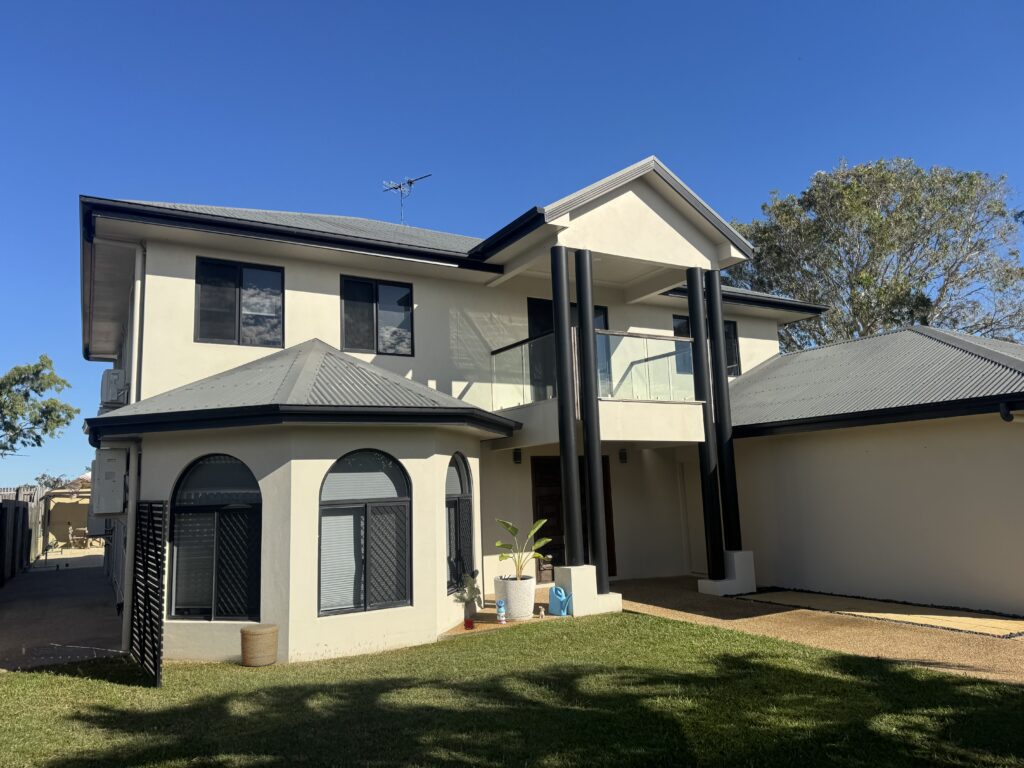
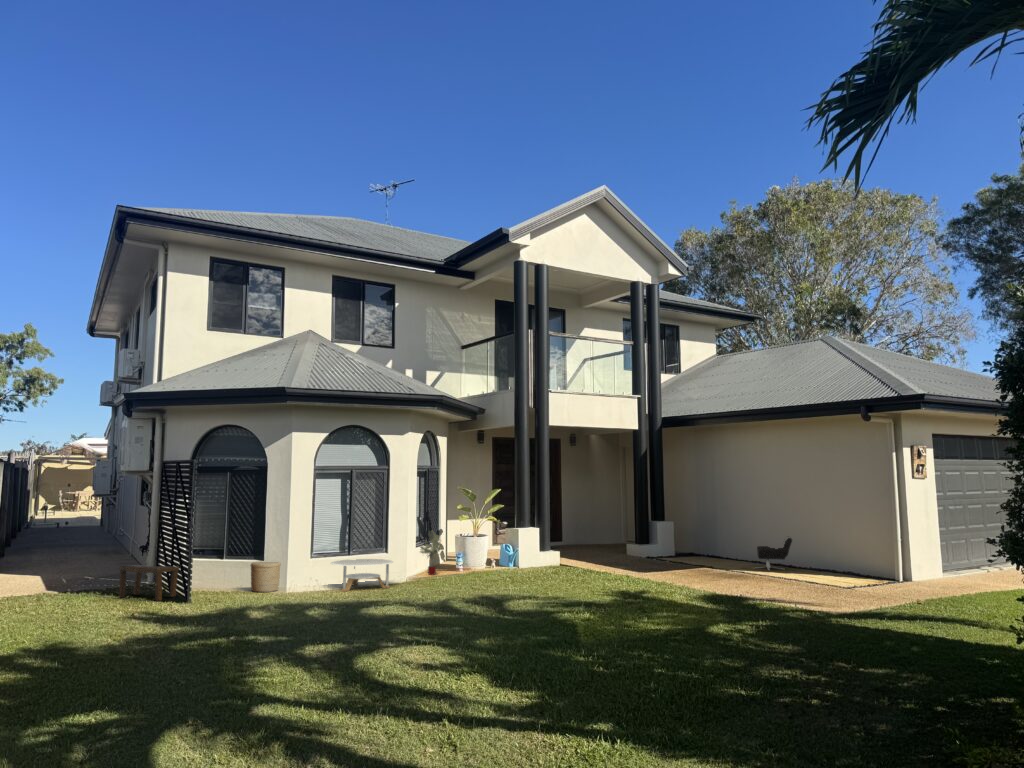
lounge chair: none [858,566,909,609] -> present [757,538,792,570]
round table: none [342,615,421,662] -> present [331,559,393,592]
bench: none [69,636,146,687] -> present [119,565,179,601]

